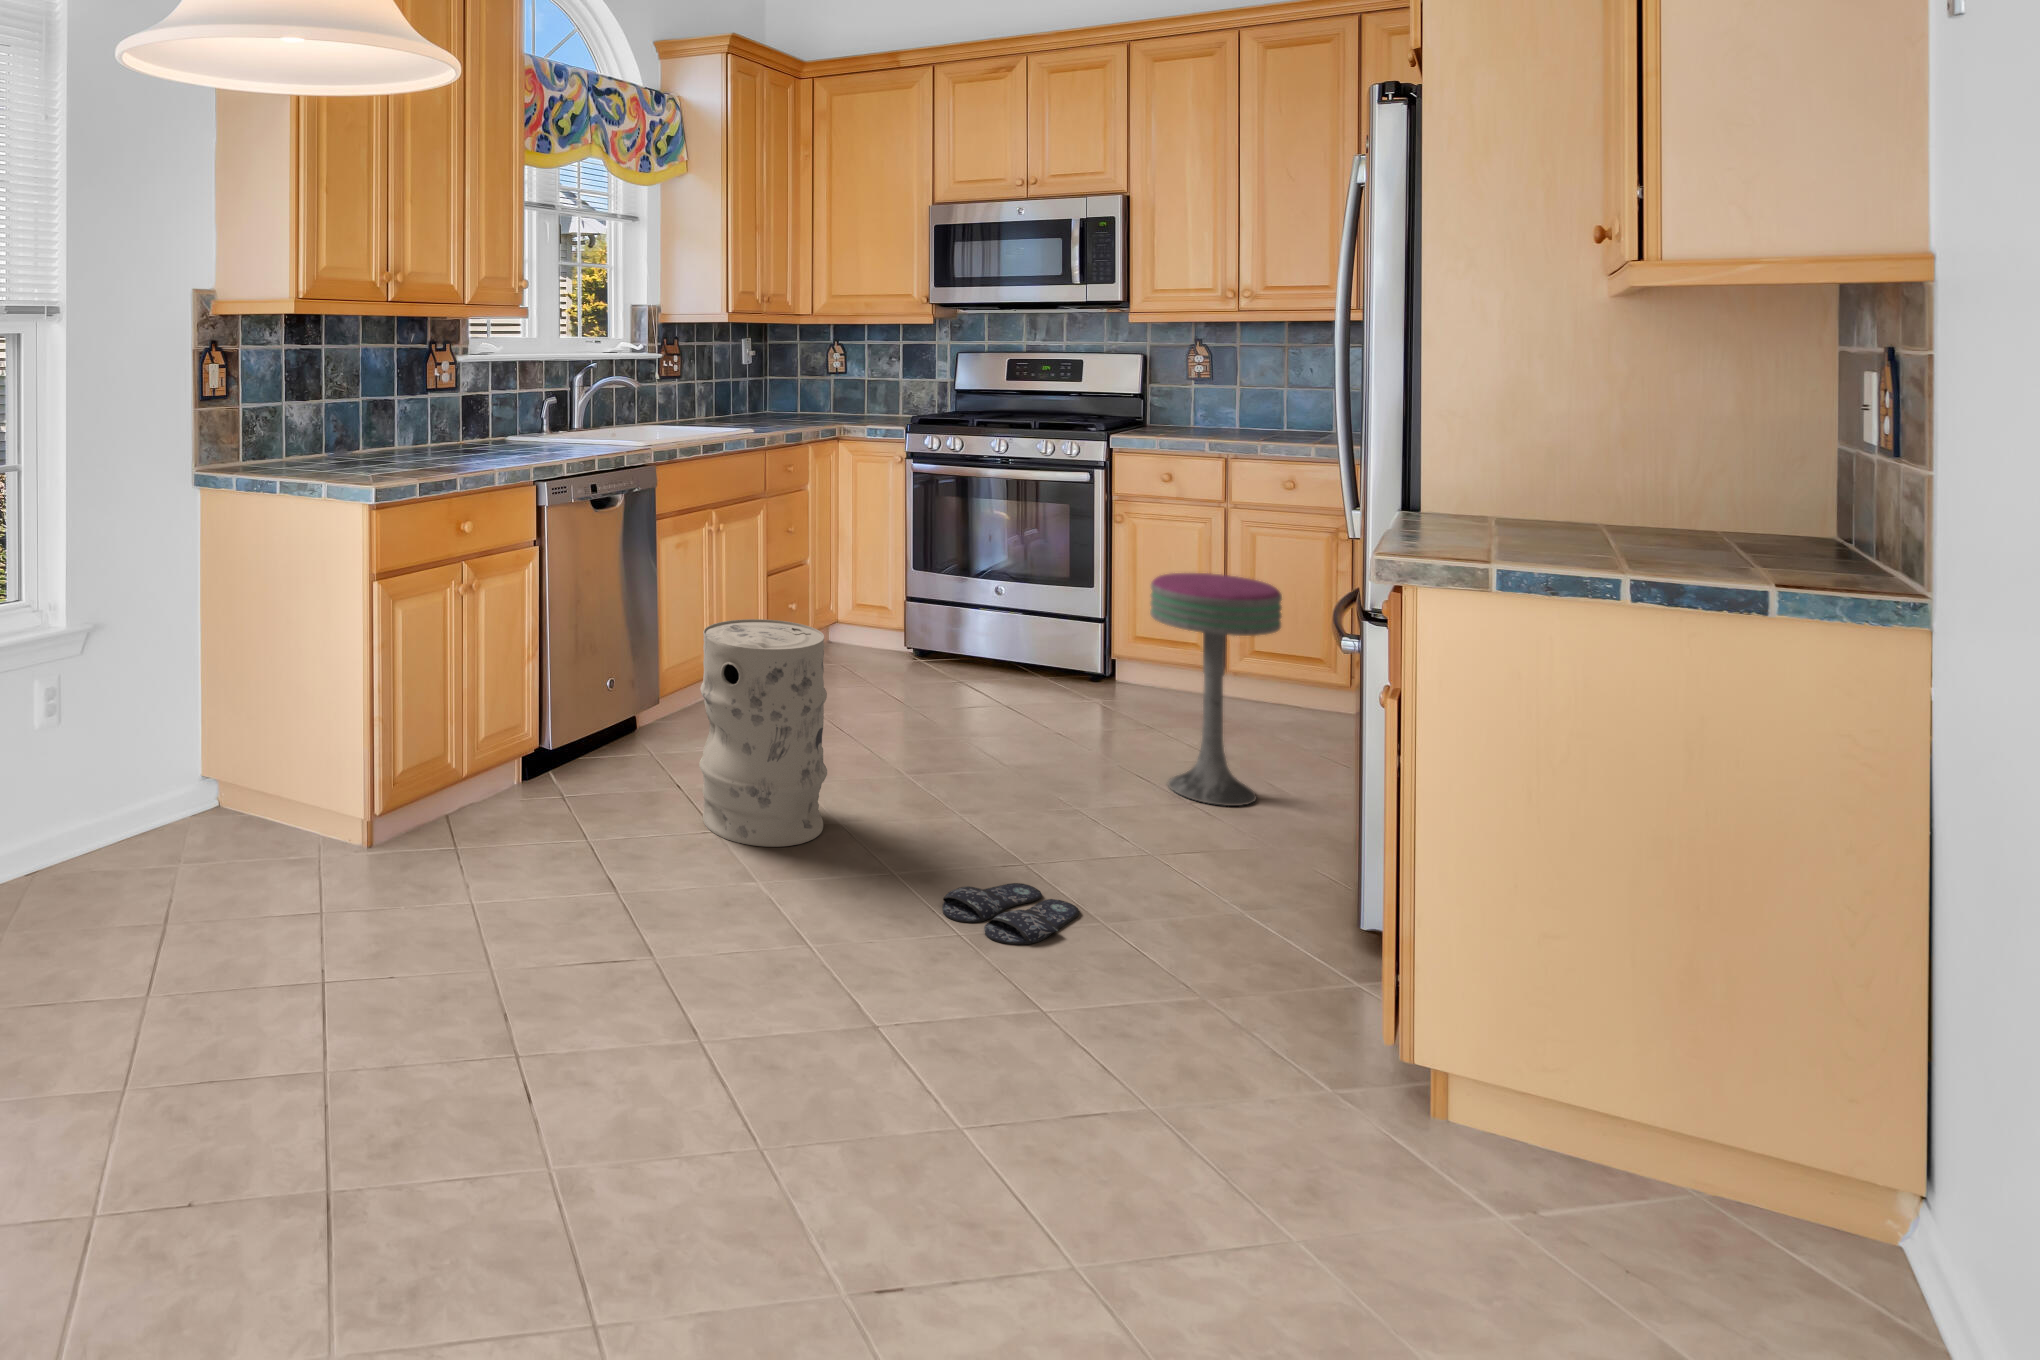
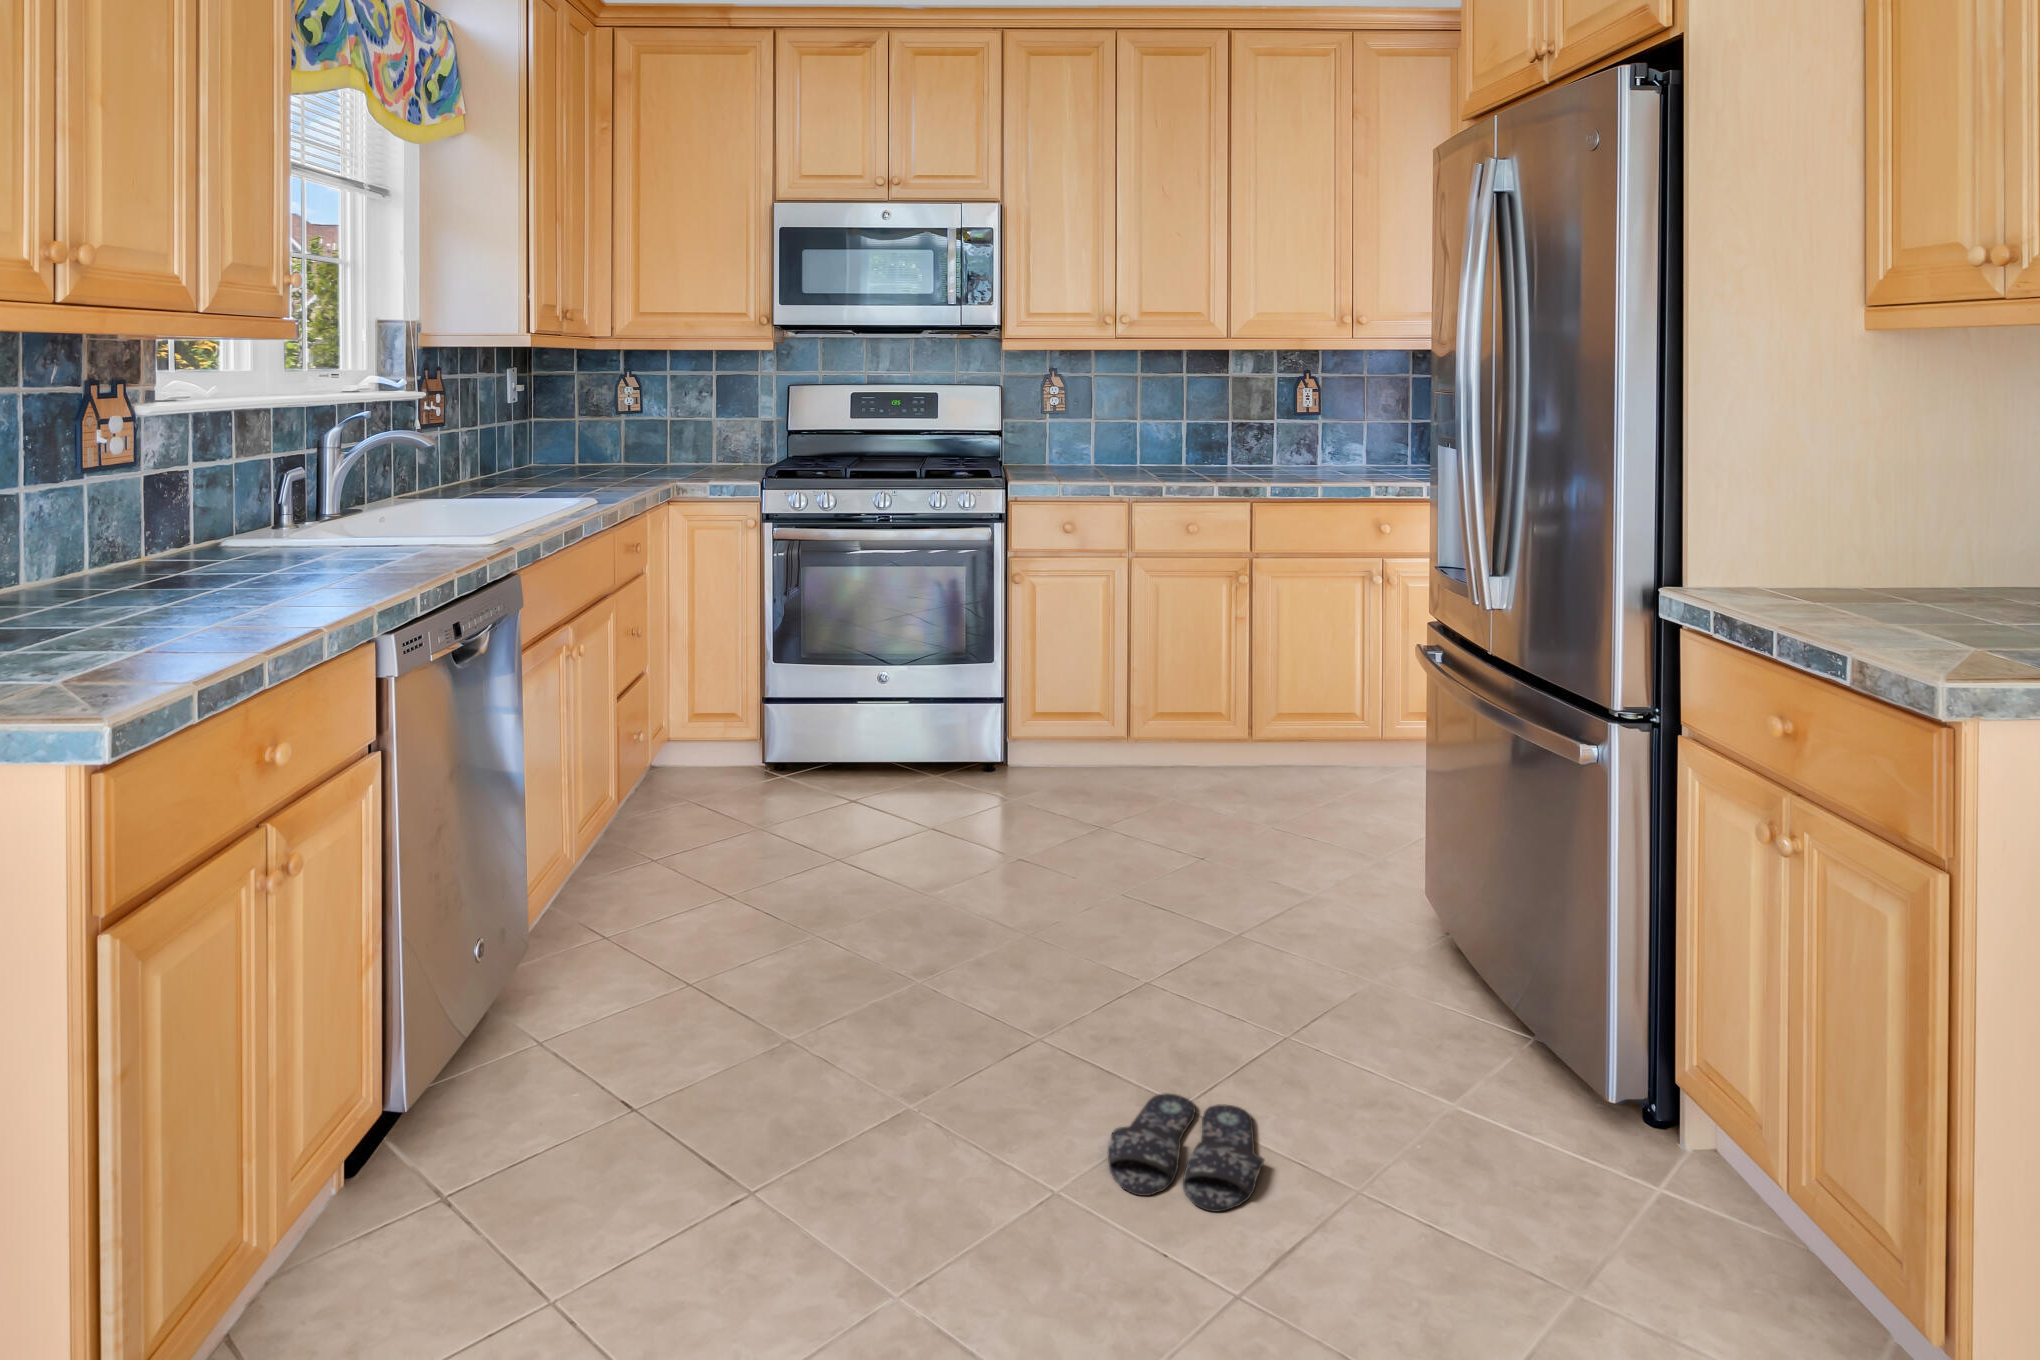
bar stool: present [1150,573,1282,806] -> none [1135,629,1268,897]
trash can: present [699,619,827,847] -> none [685,791,881,1169]

